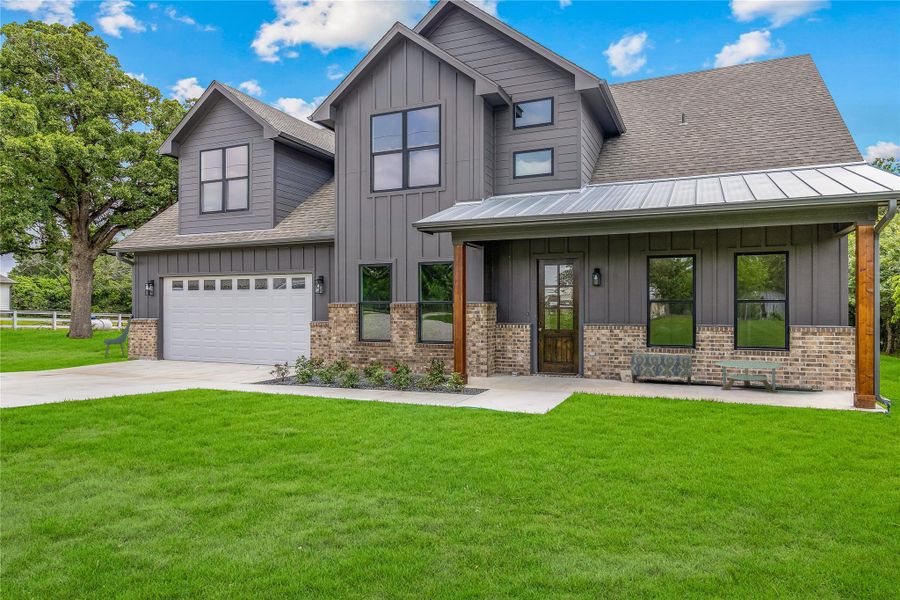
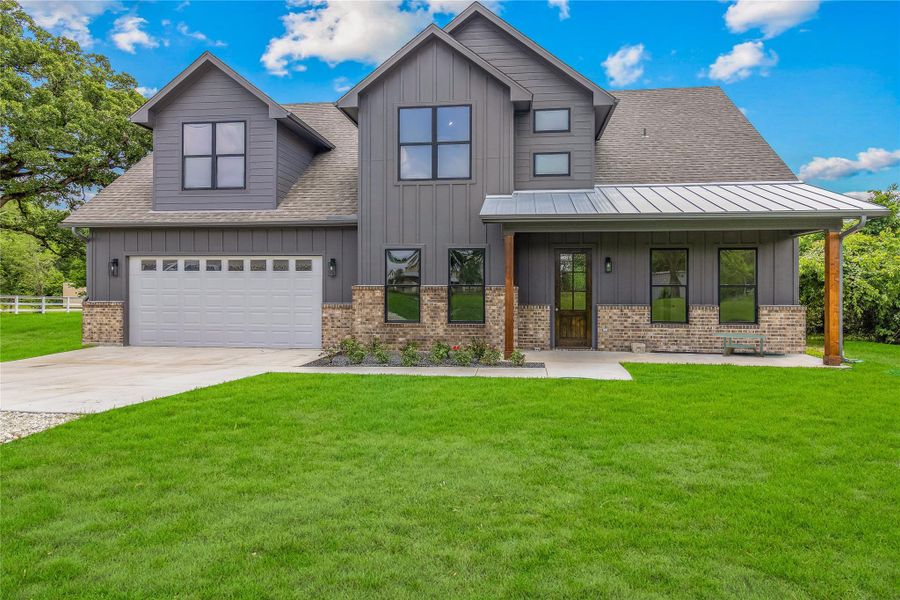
chair: present [104,319,131,358] -> none [52,302,88,347]
bench: present [631,354,692,386] -> none [640,329,695,354]

